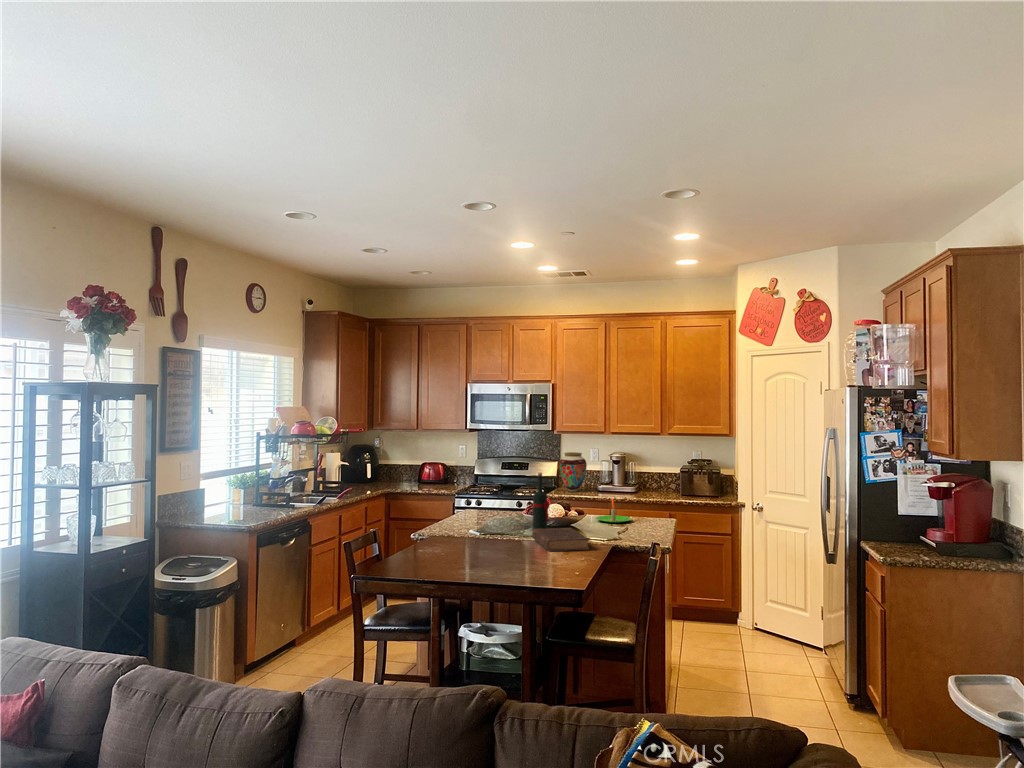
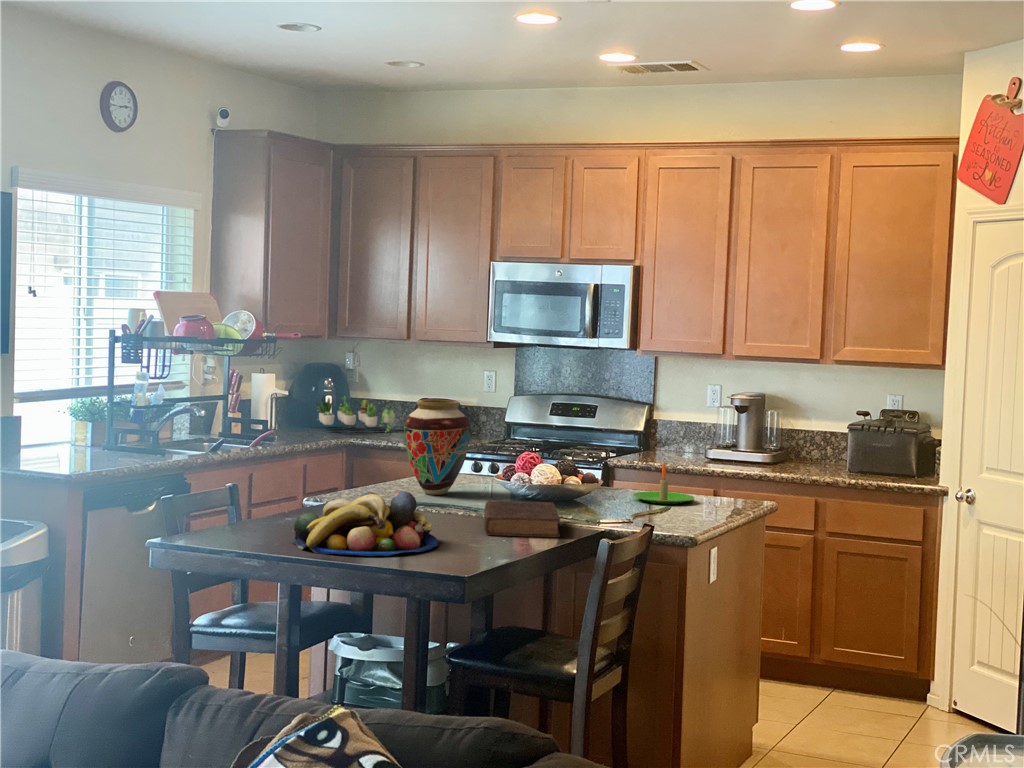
vase: present [559,452,587,492] -> present [404,400,470,495]
succulent plant: none [361,463,409,485] -> present [317,397,395,432]
wine bottle: present [533,473,549,529] -> none [503,409,532,509]
fruit bowl: none [444,529,532,572] -> present [292,492,438,556]

